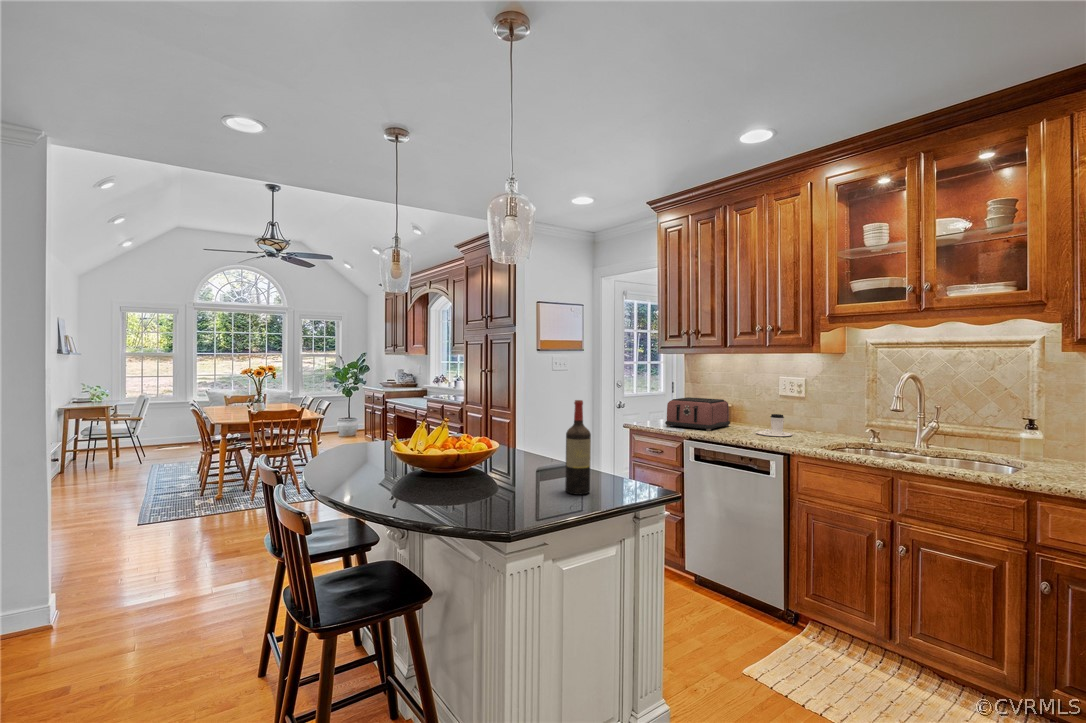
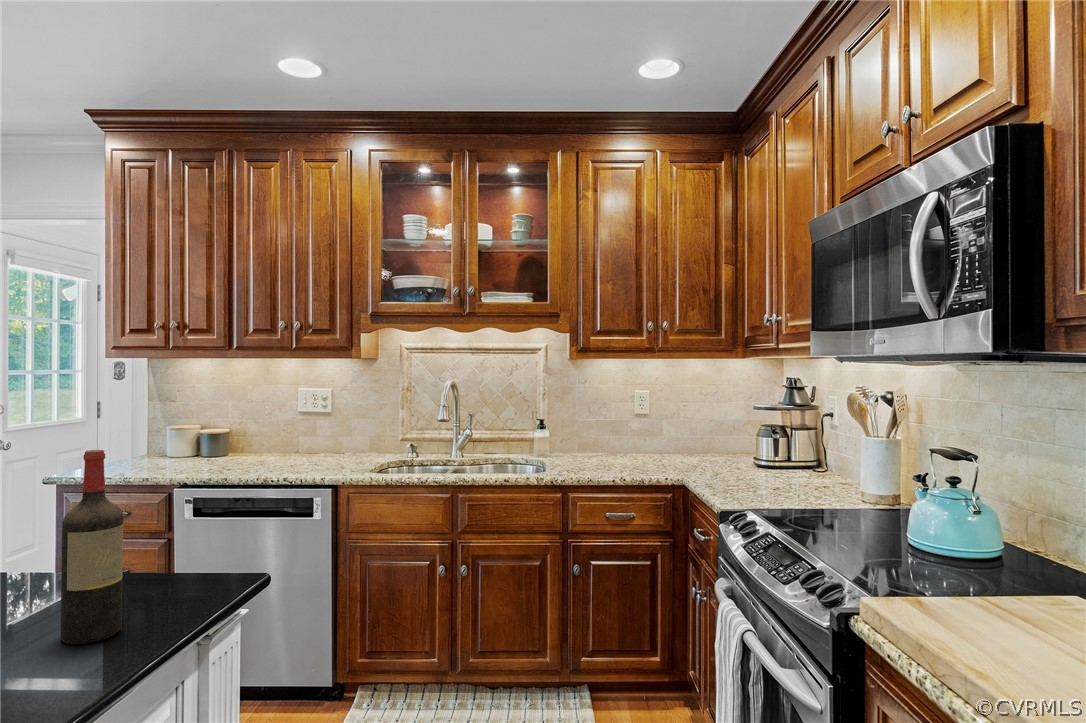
toaster: present [665,397,730,431] -> none [132,422,232,471]
coffee cup: present [756,414,792,437] -> none [277,436,324,465]

